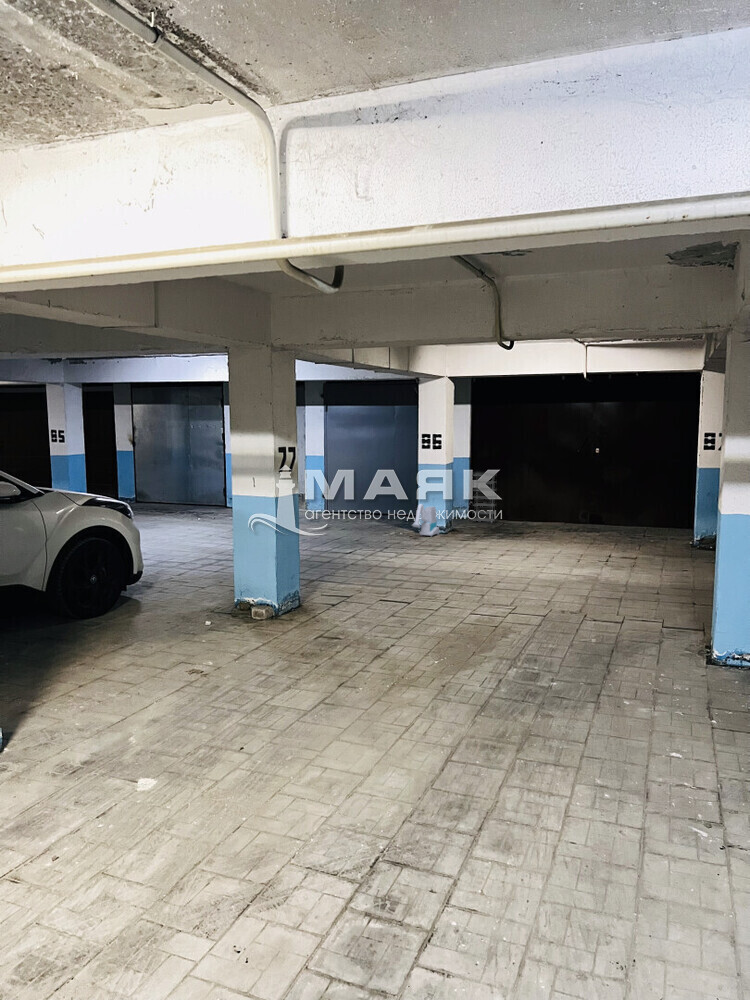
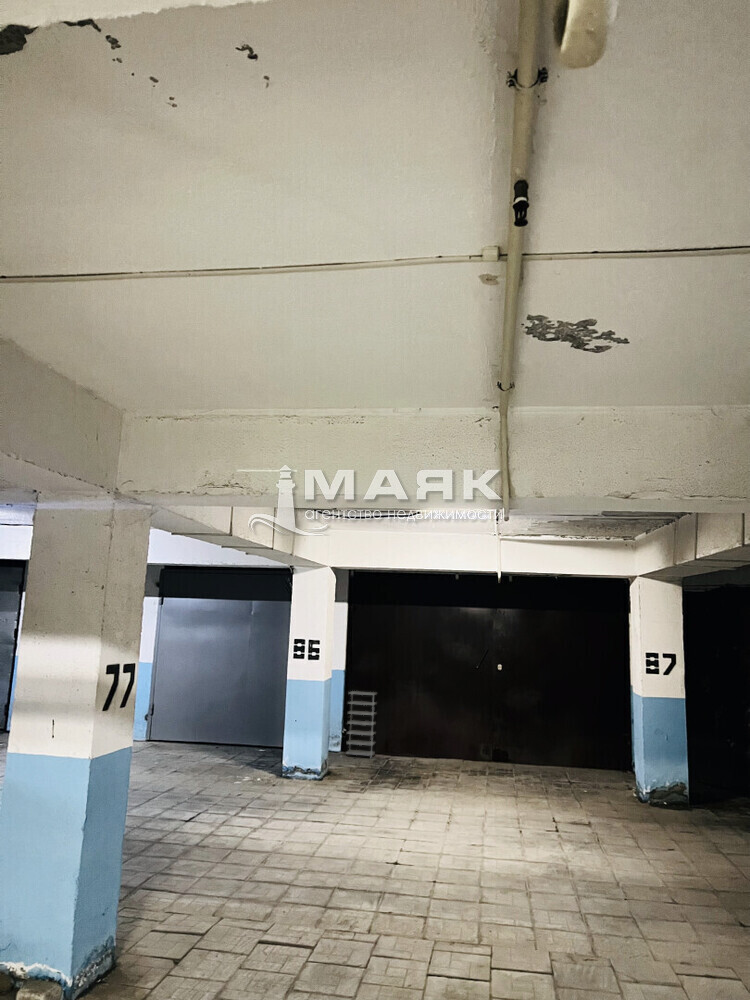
vacuum cleaner: present [412,504,439,536] -> none [278,737,311,784]

